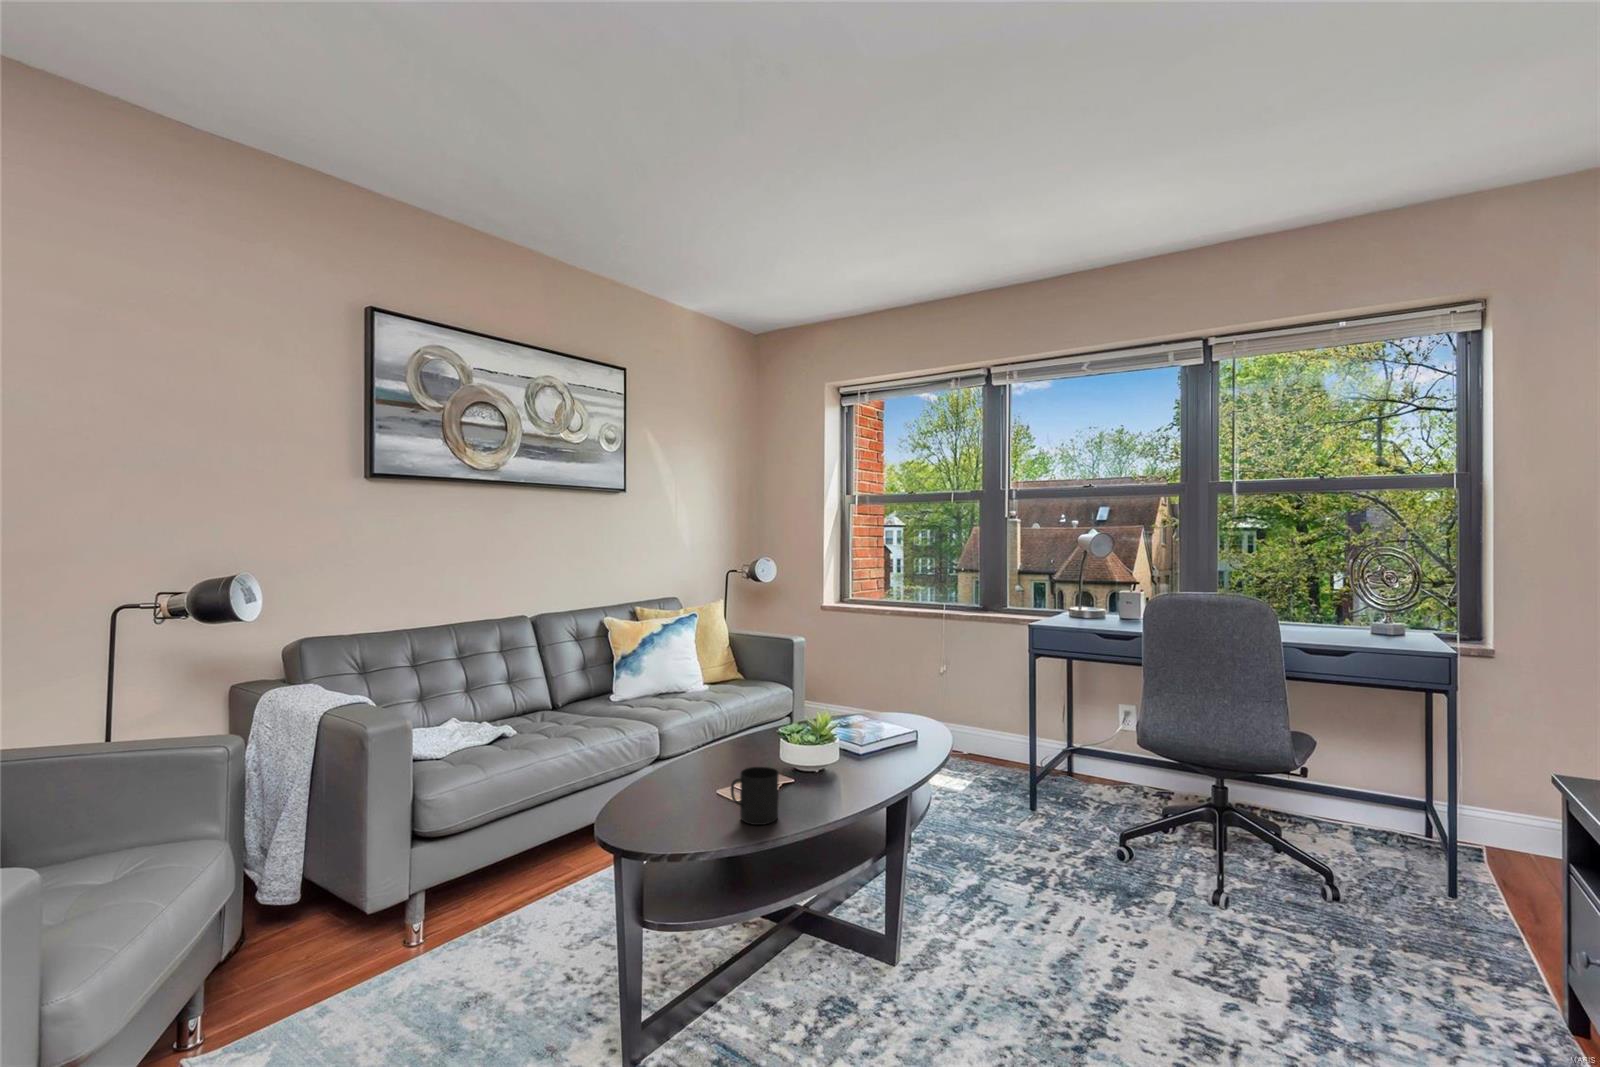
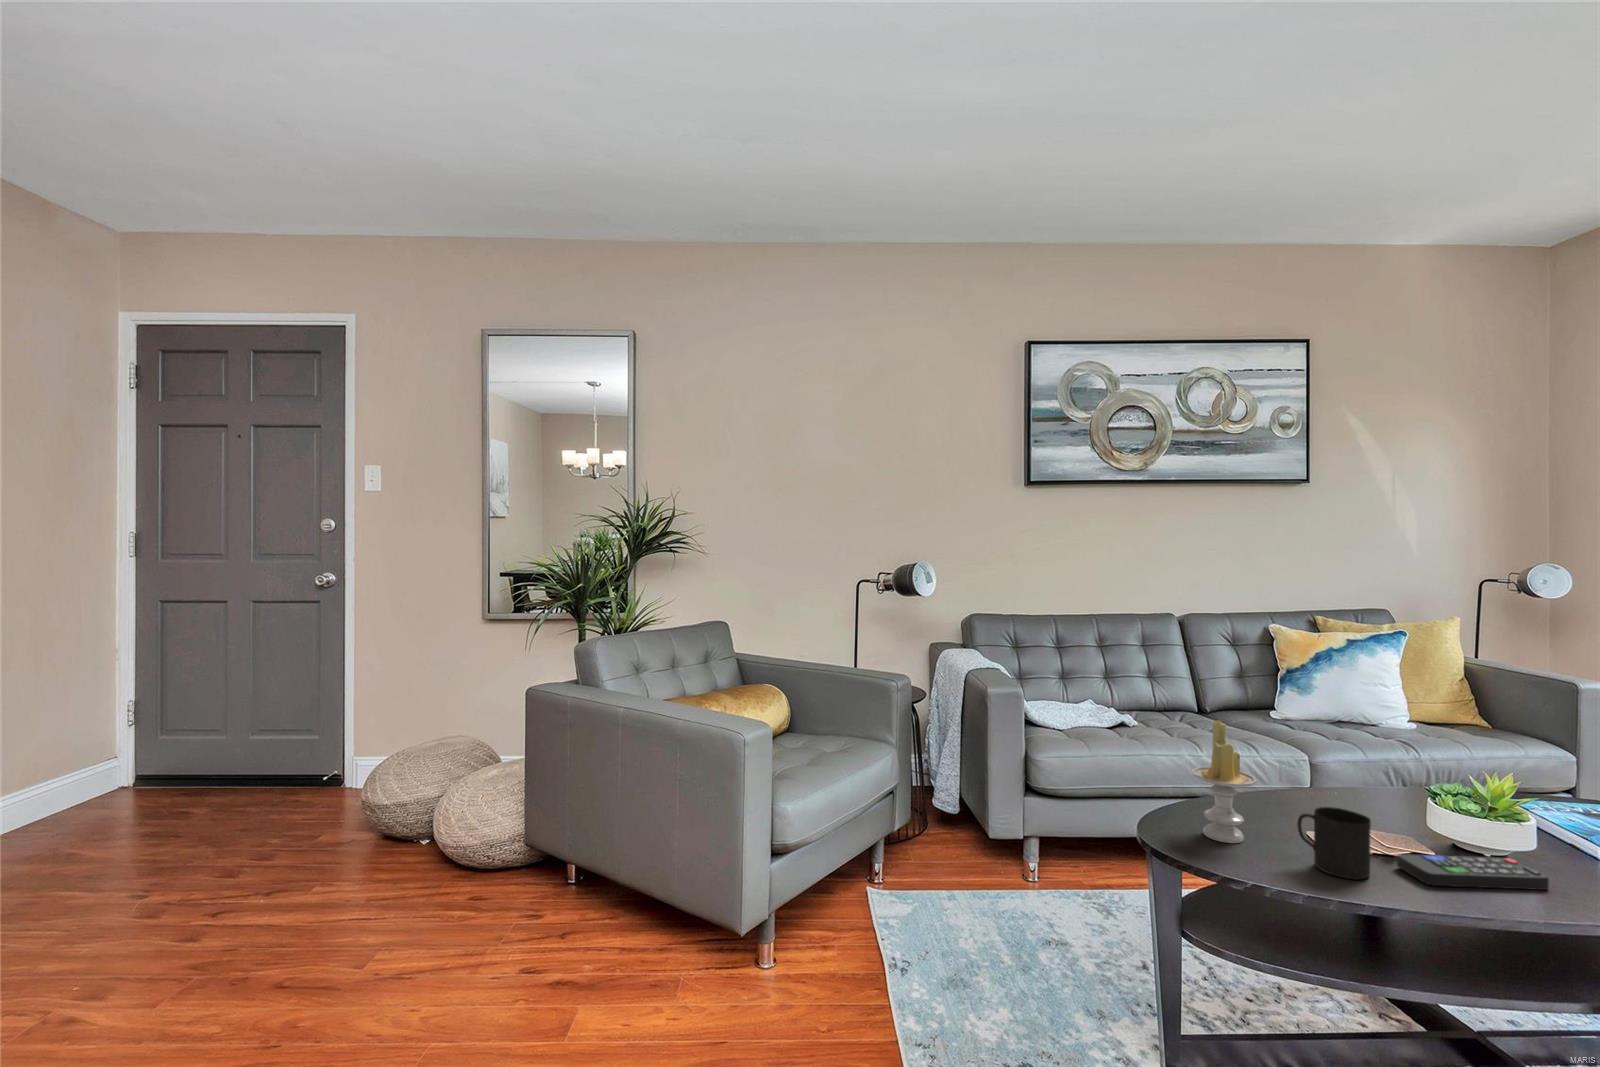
candle: none [638,713,692,827] -> present [1192,720,1257,843]
remote control: none [785,772,861,809] -> present [1397,854,1549,890]

